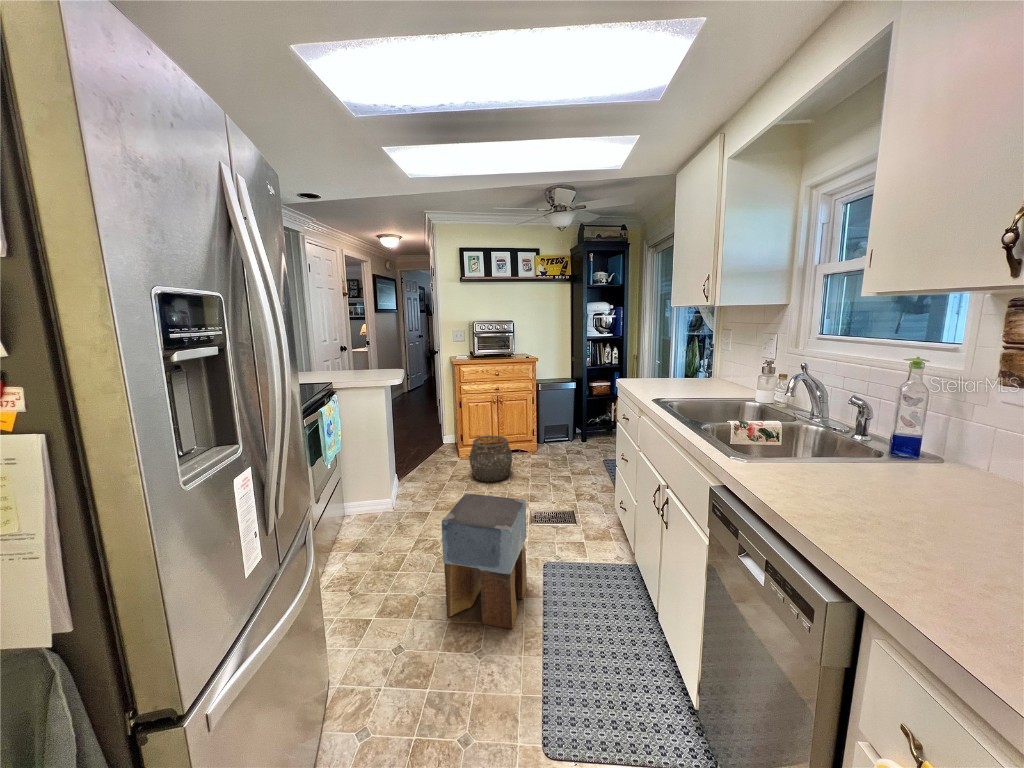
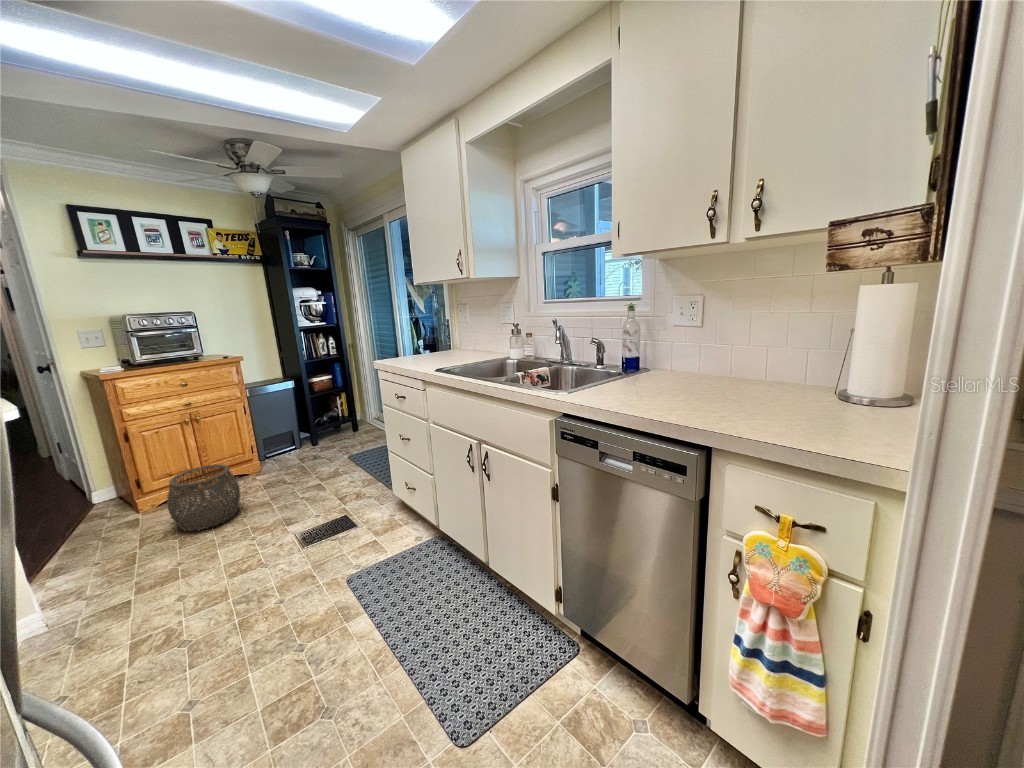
stool: present [442,493,527,629] -> none [225,516,350,705]

